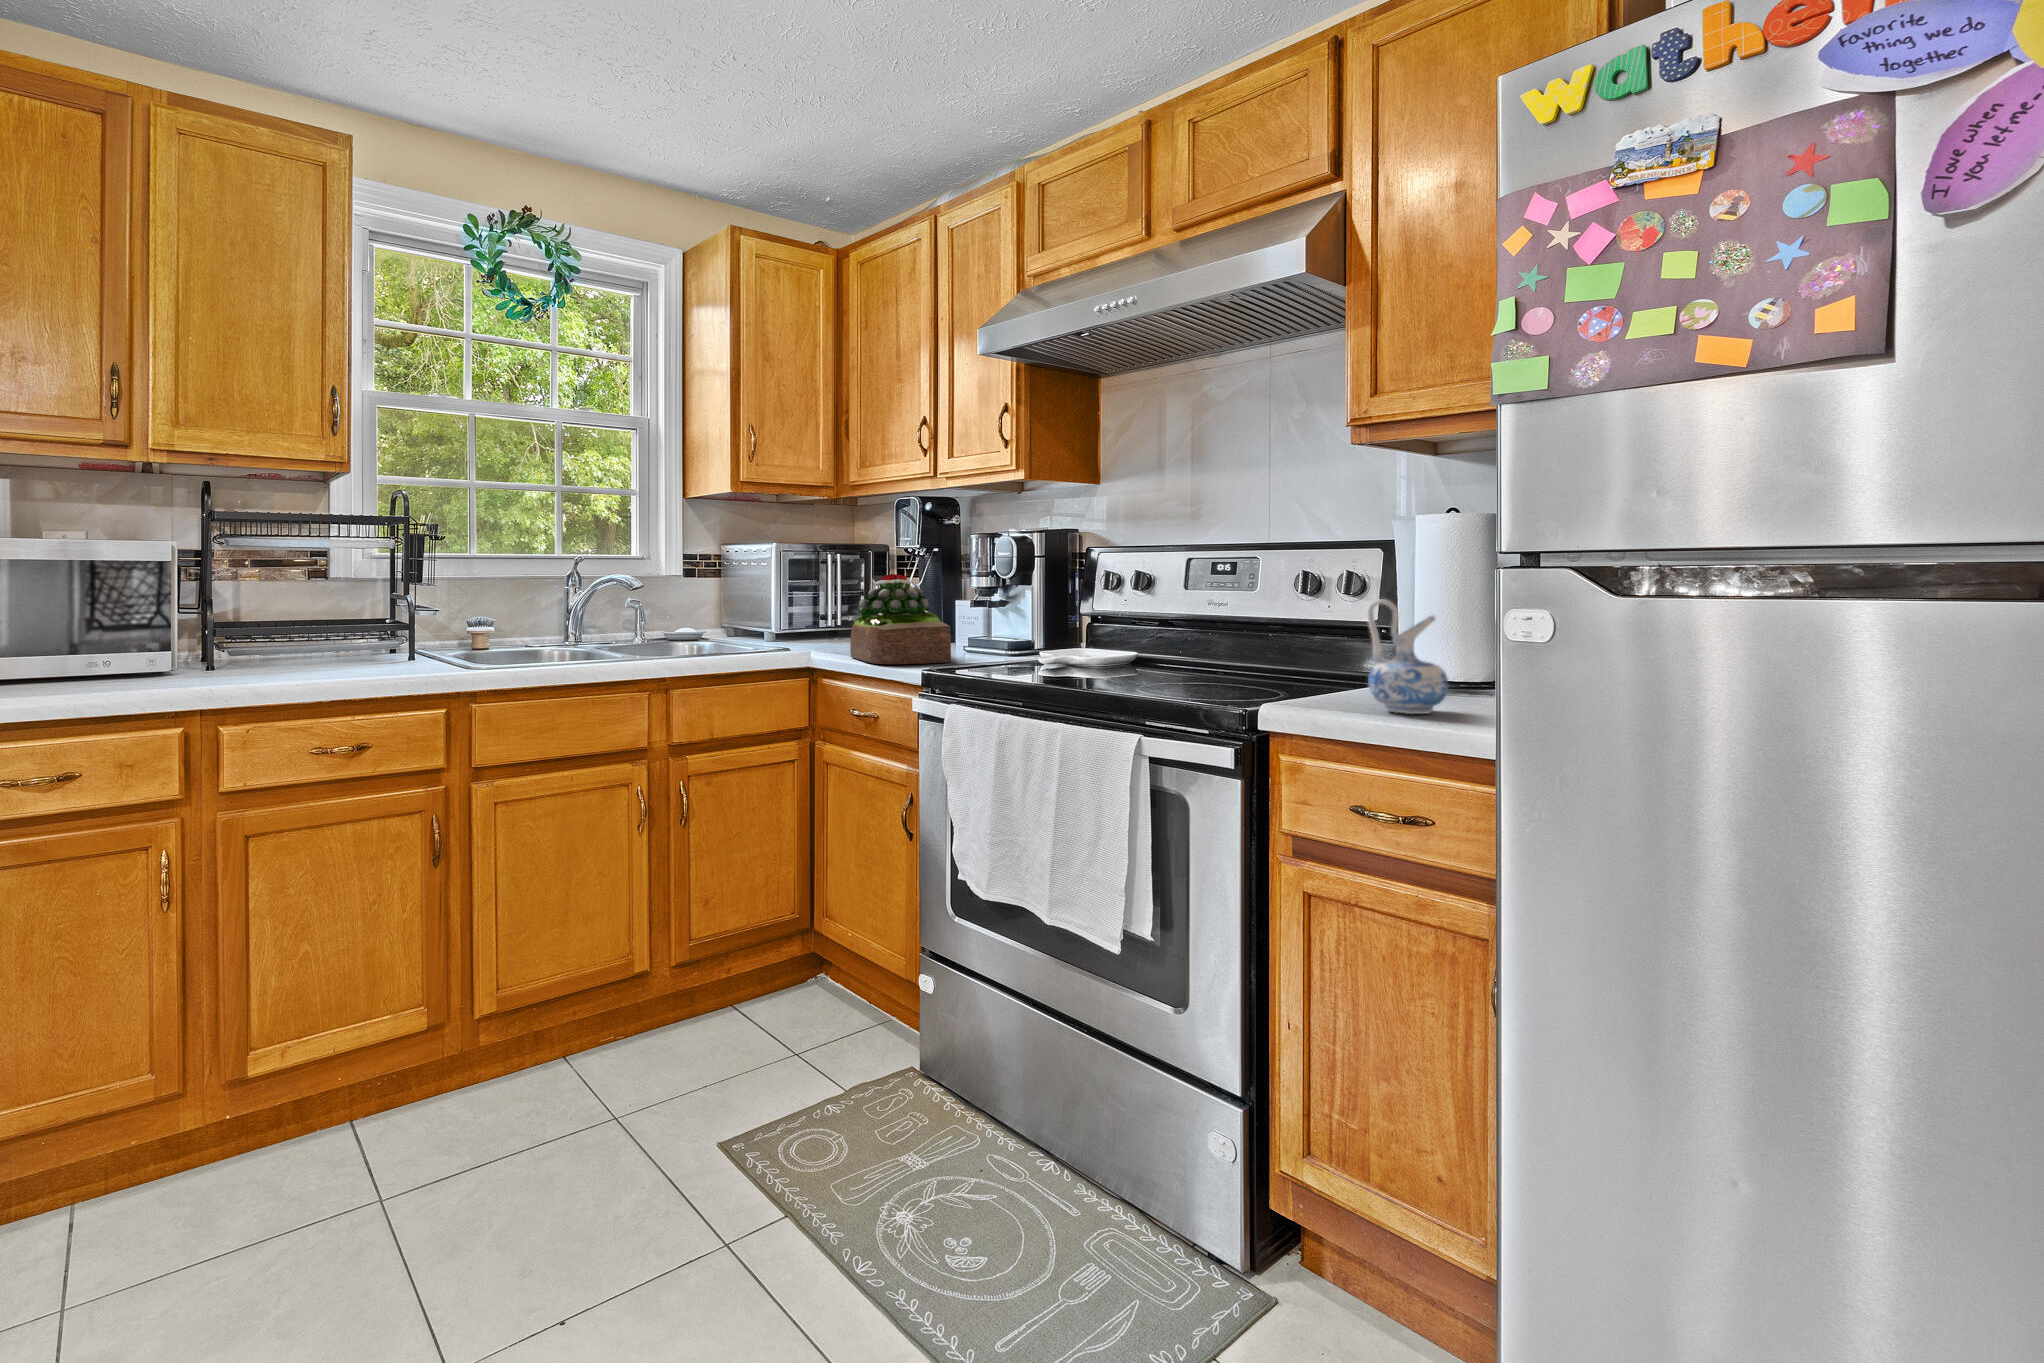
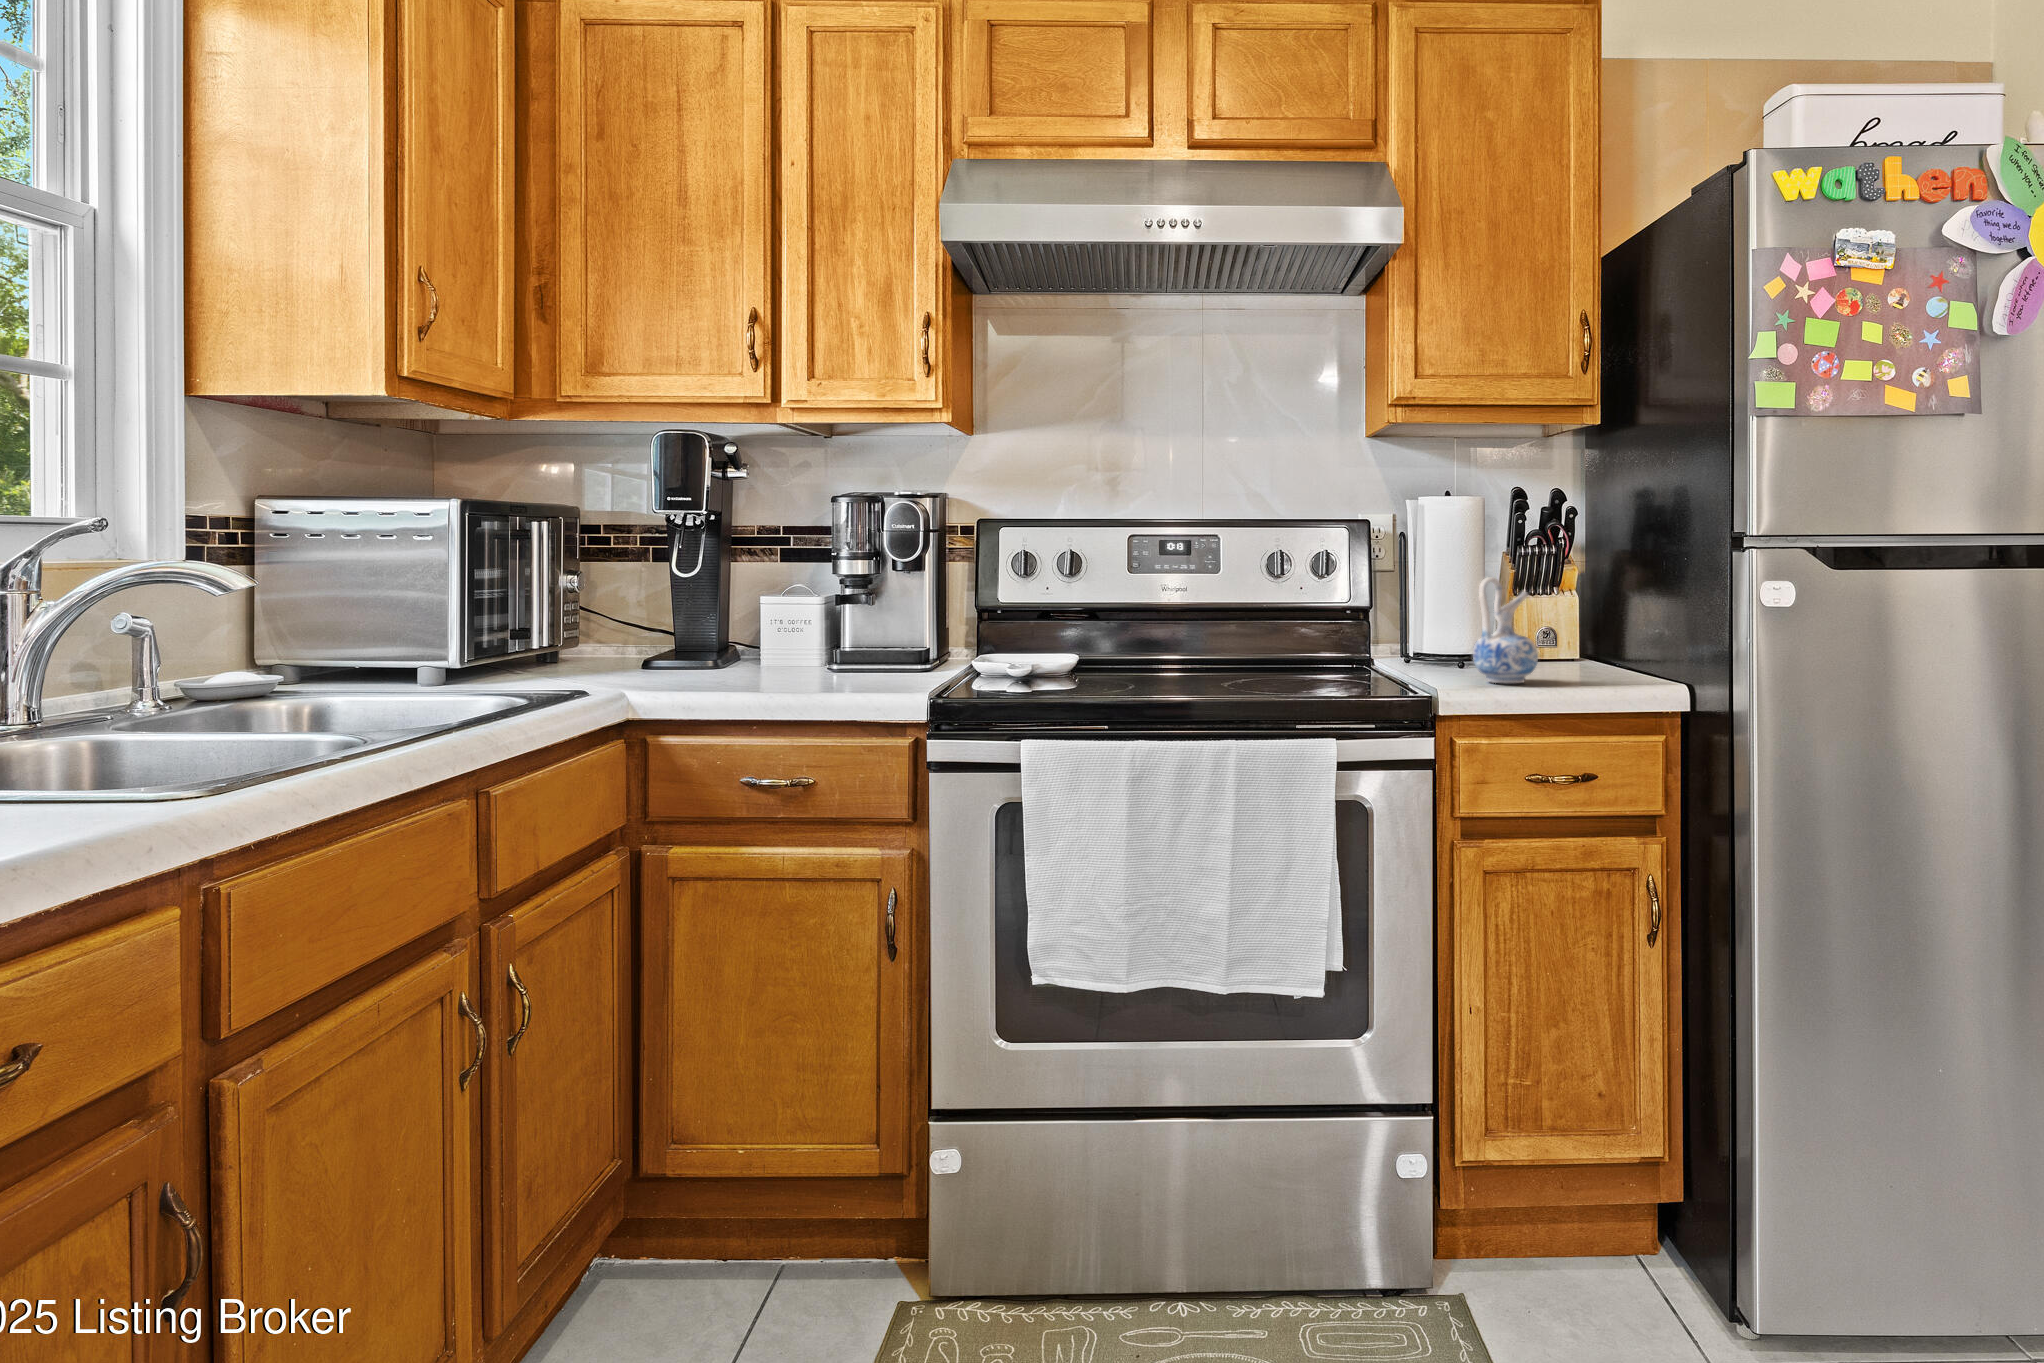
succulent plant: present [850,574,951,664] -> none [677,548,874,690]

